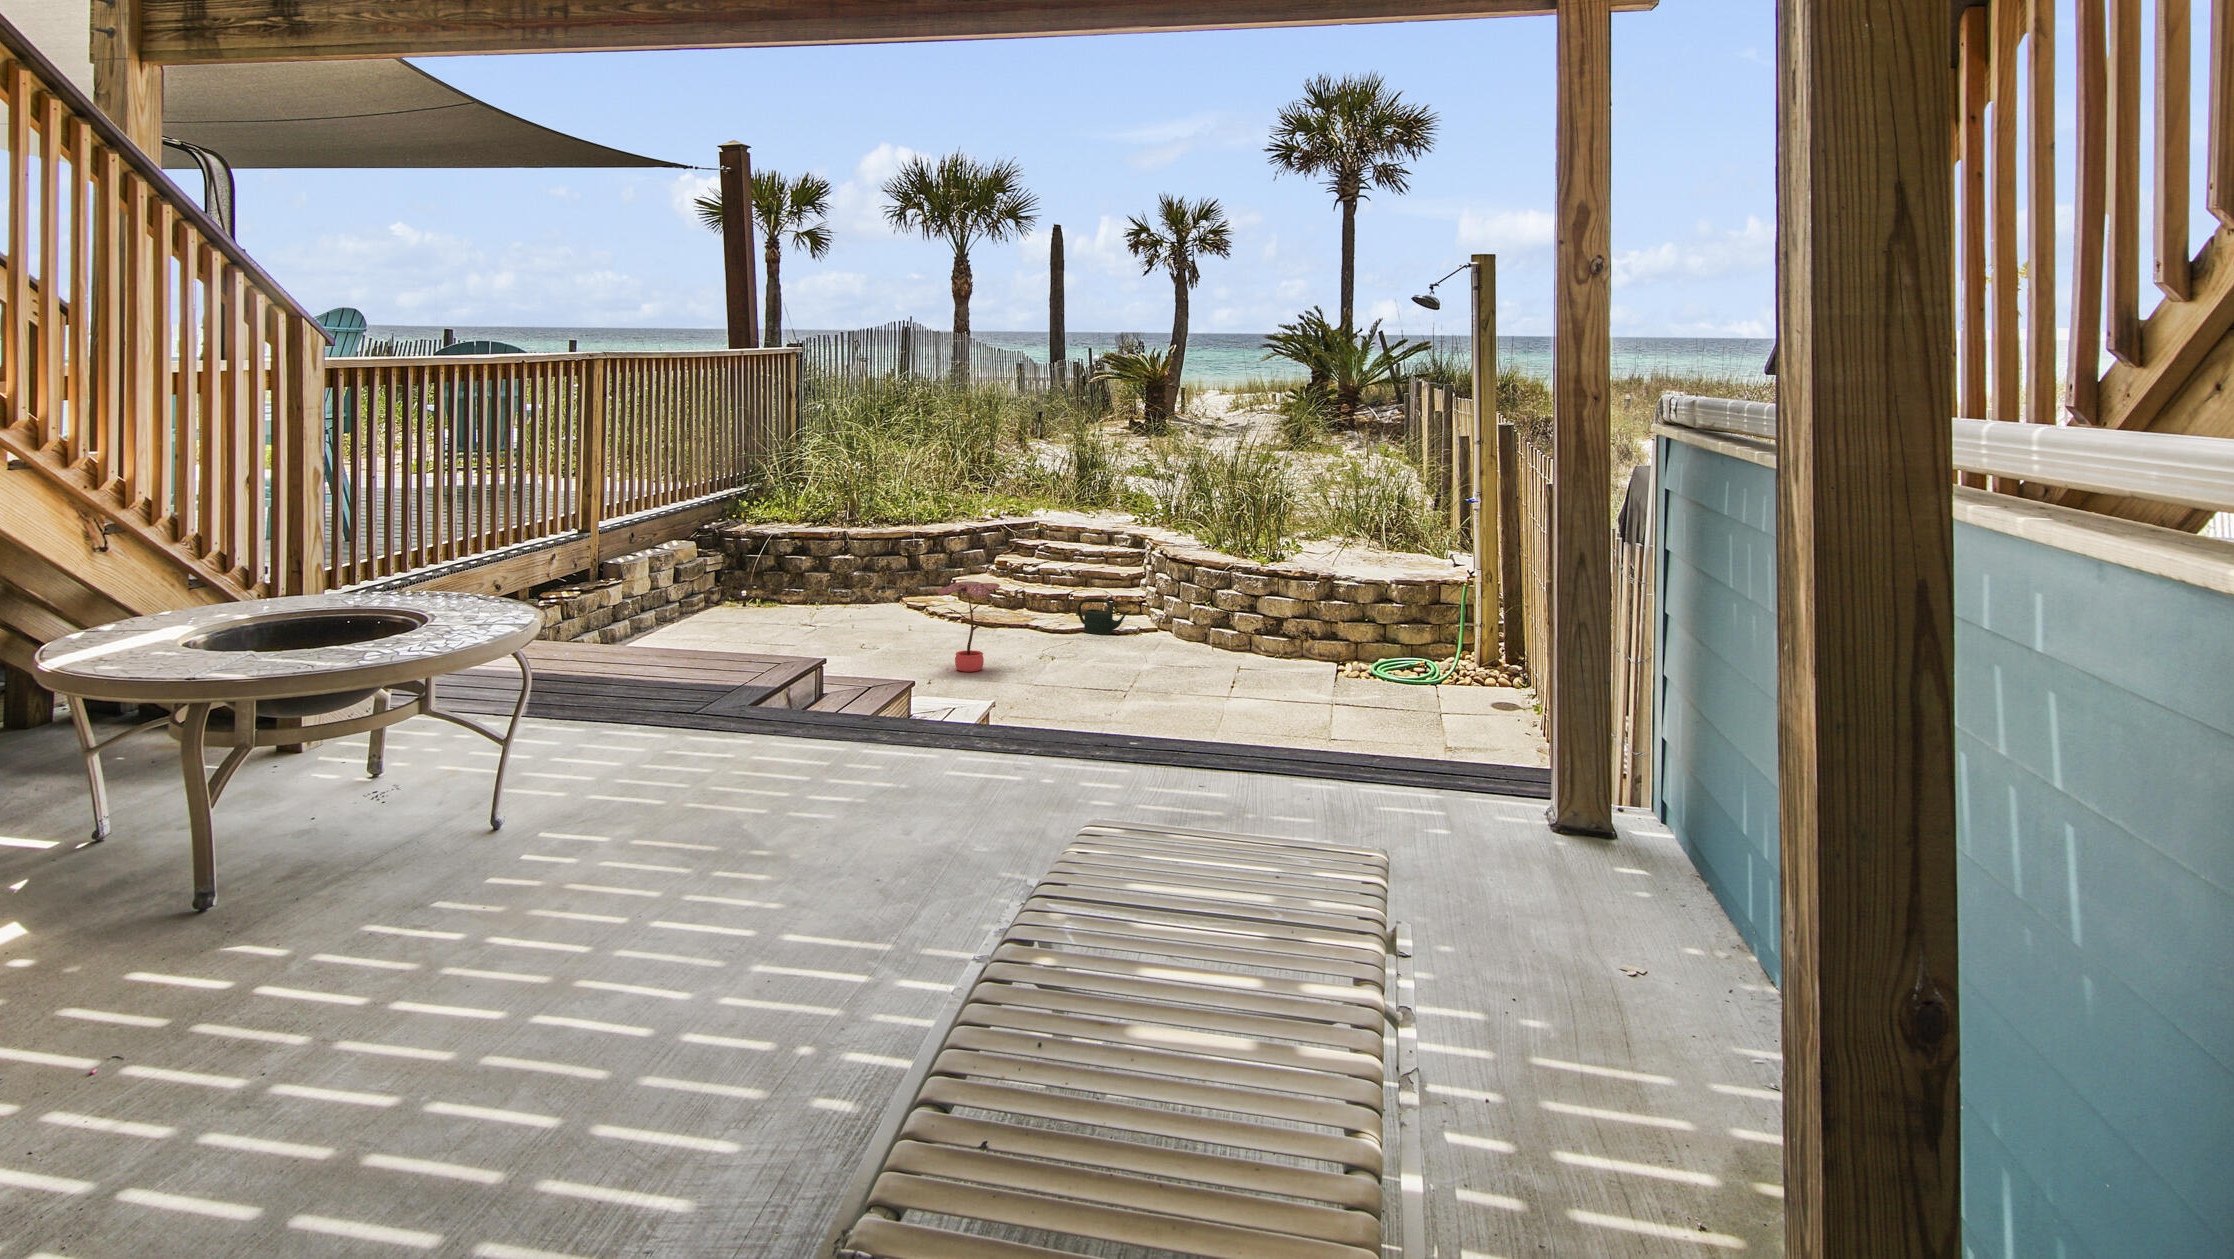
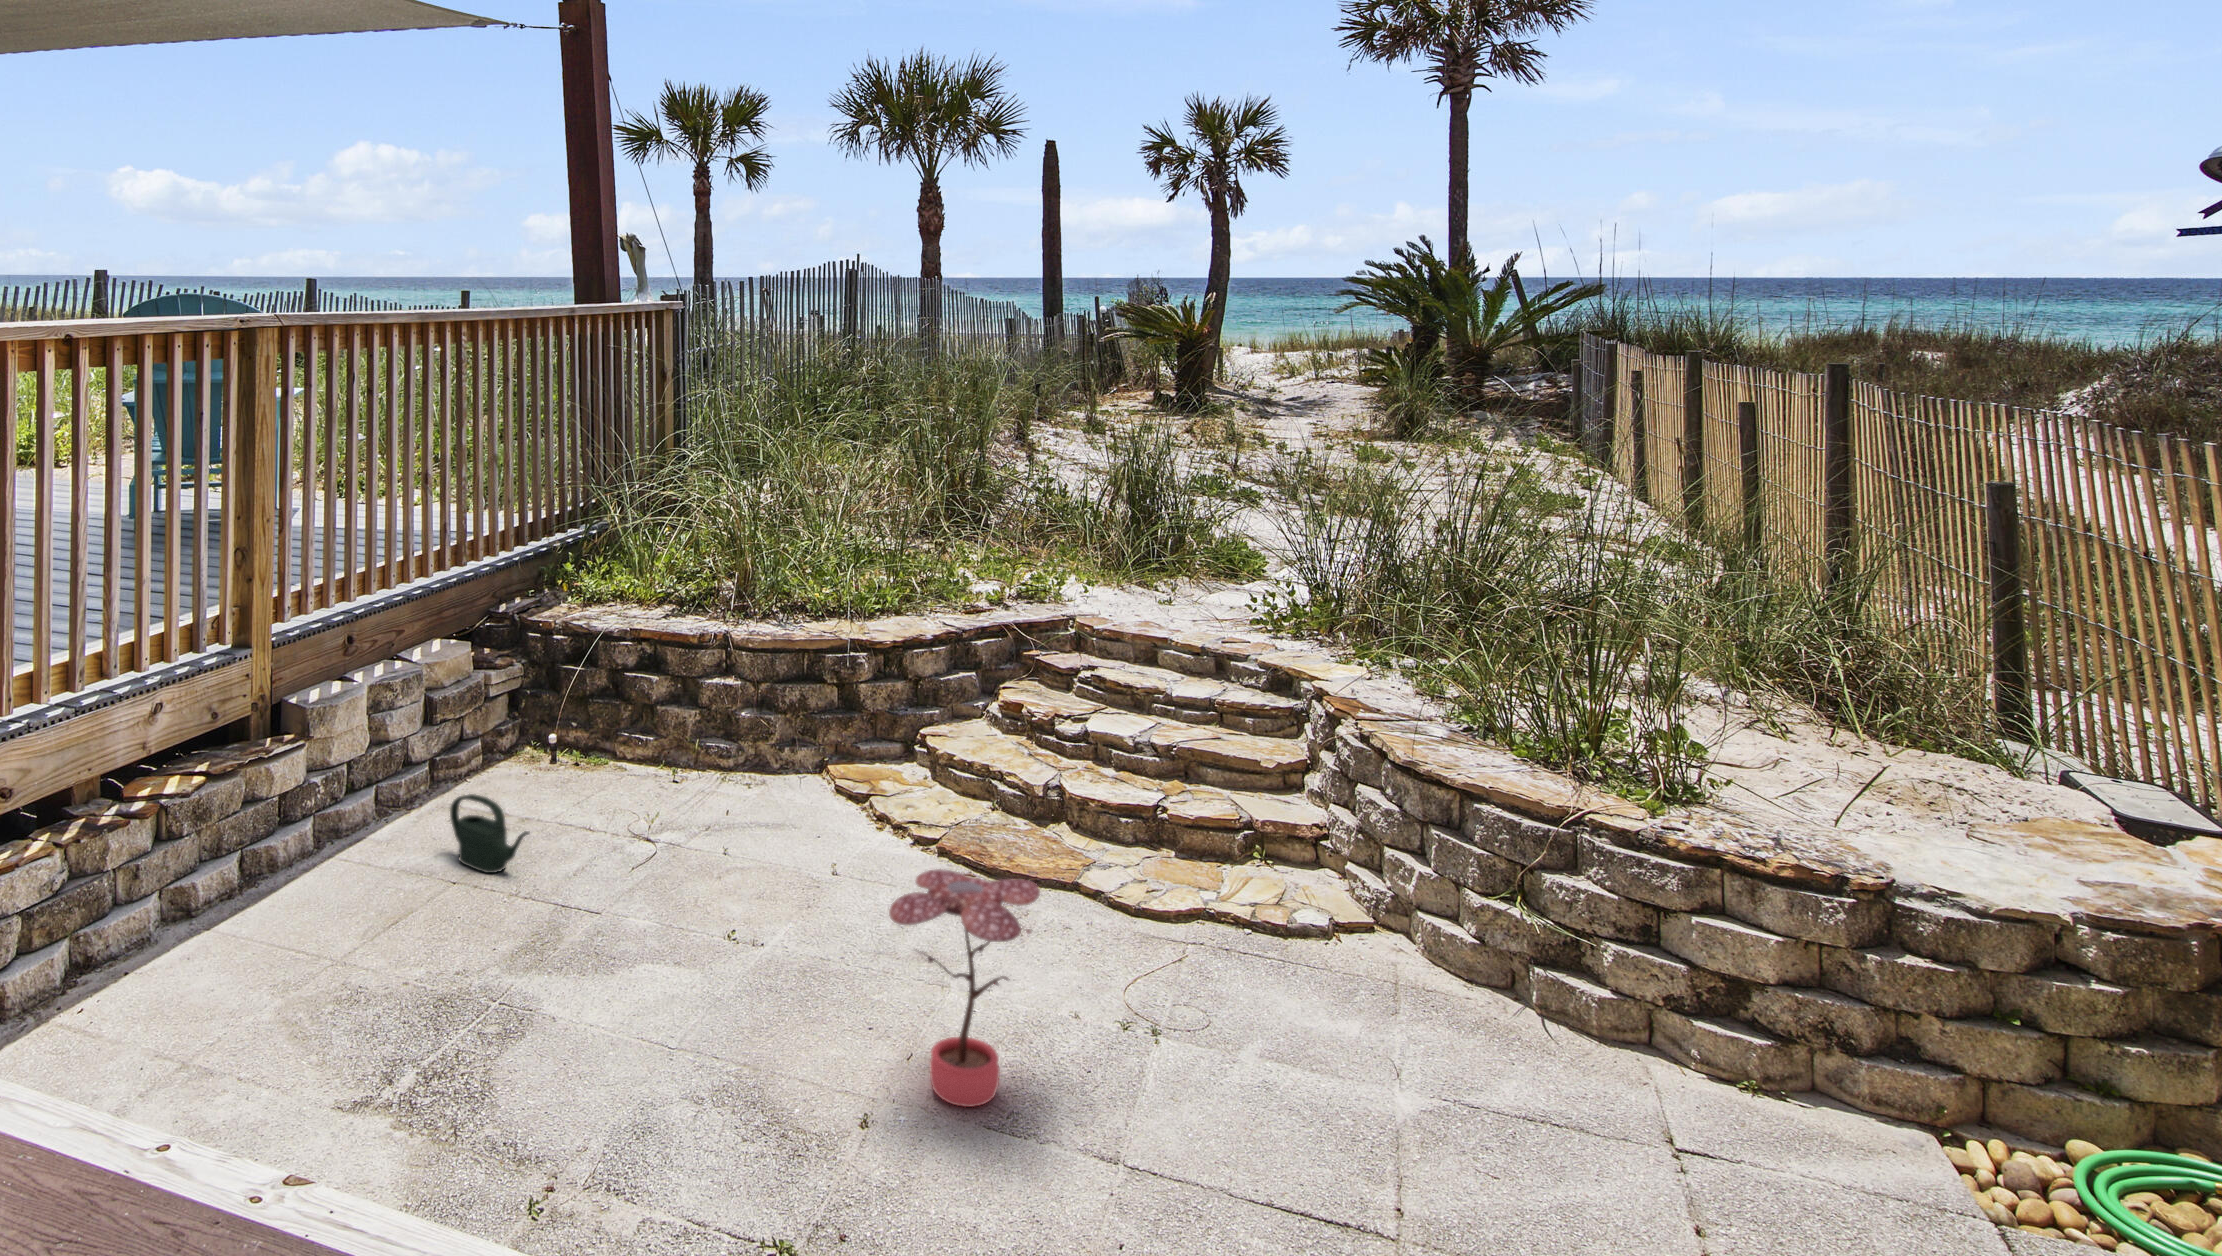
watering can: present [1077,598,1131,635] -> present [450,794,529,873]

